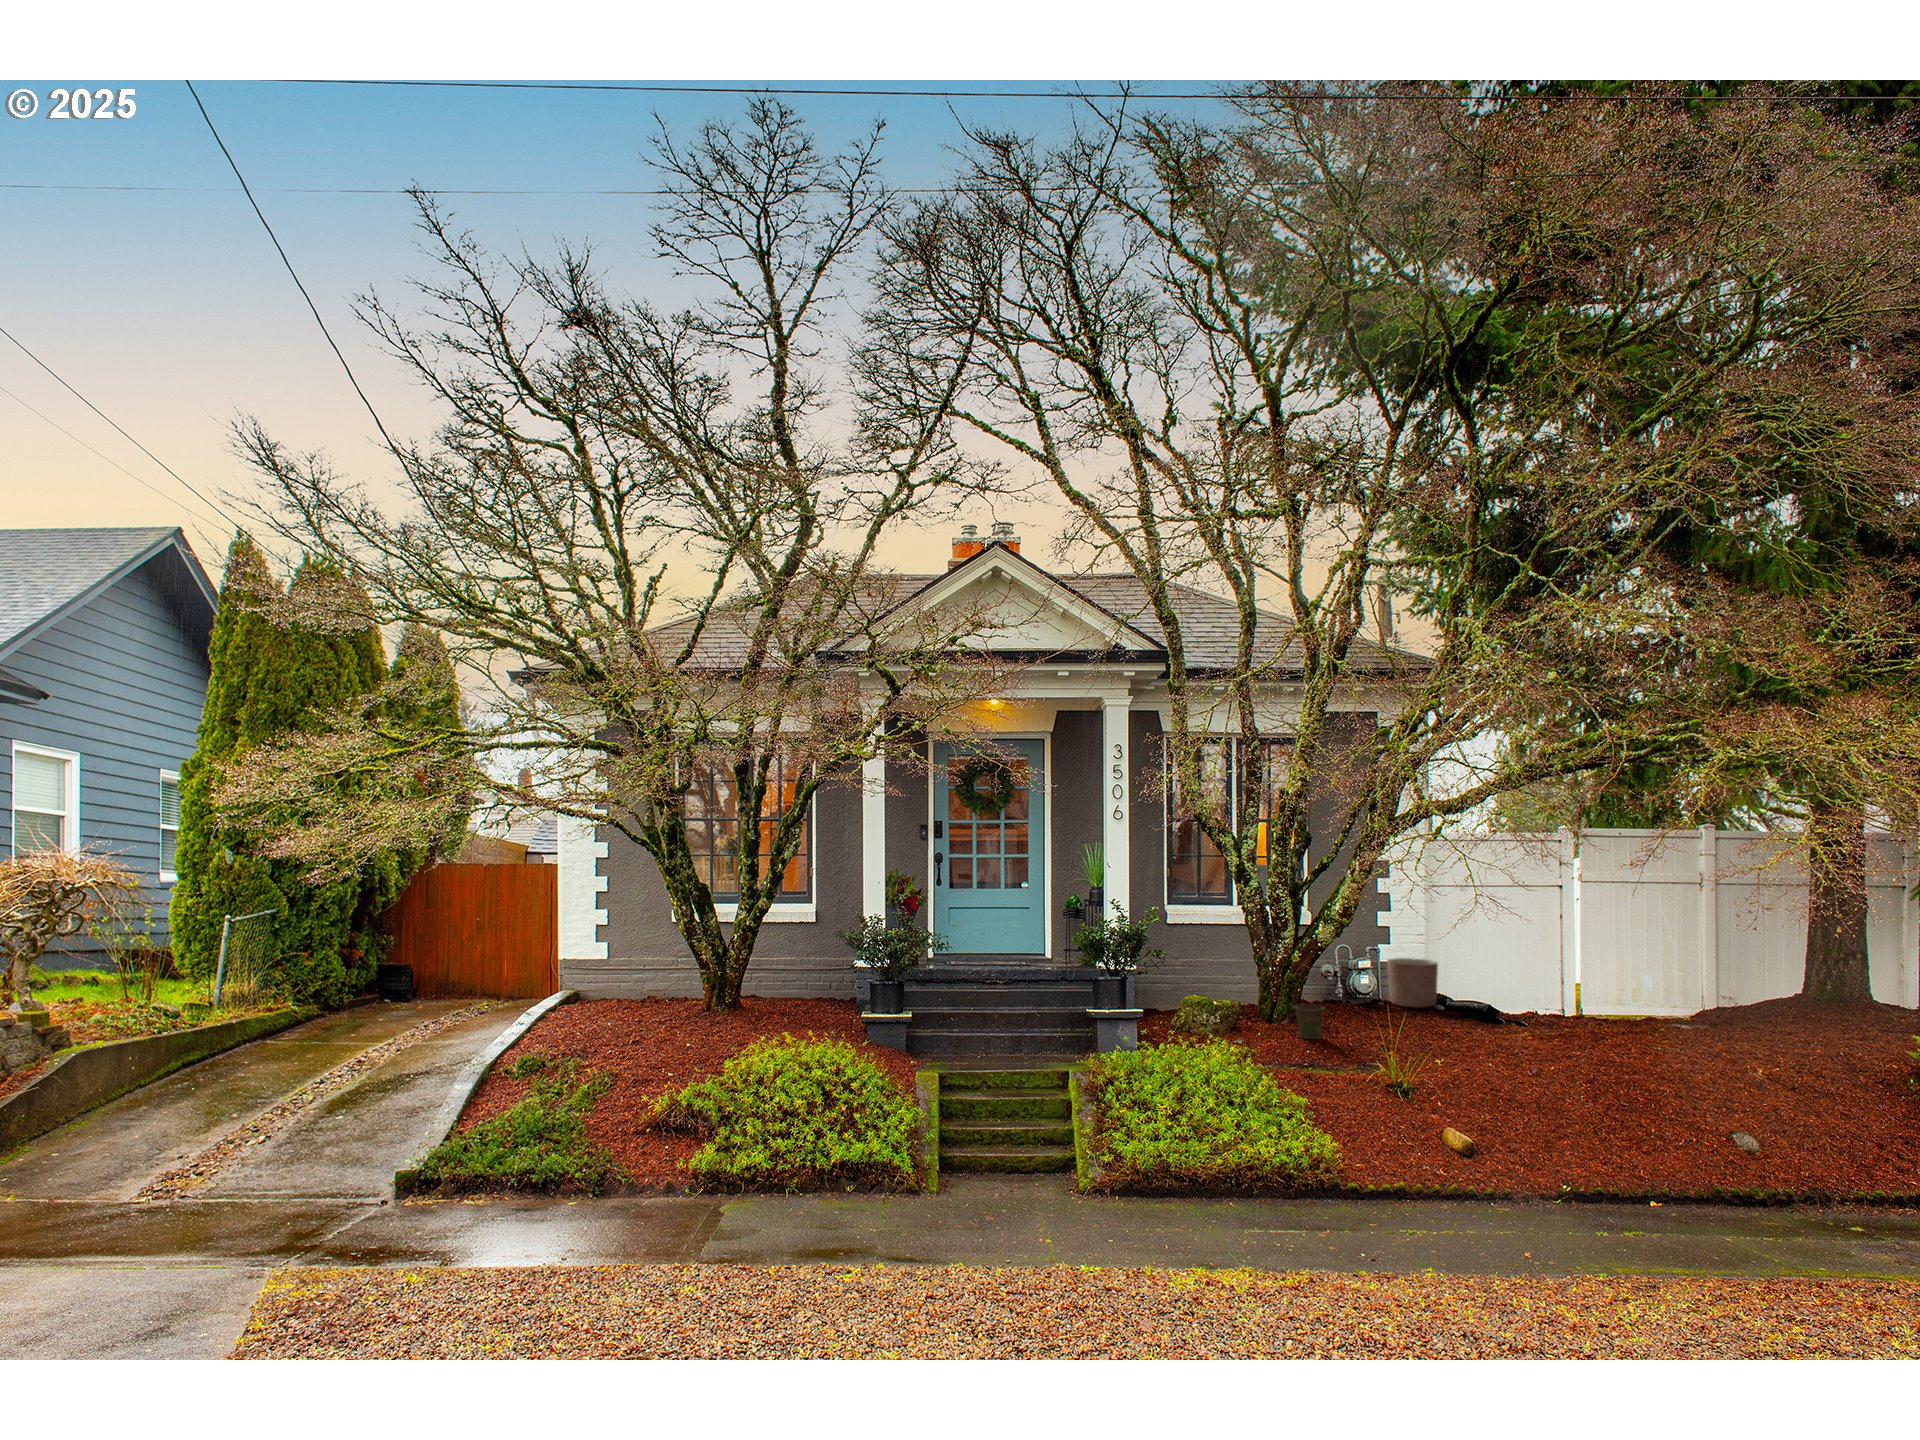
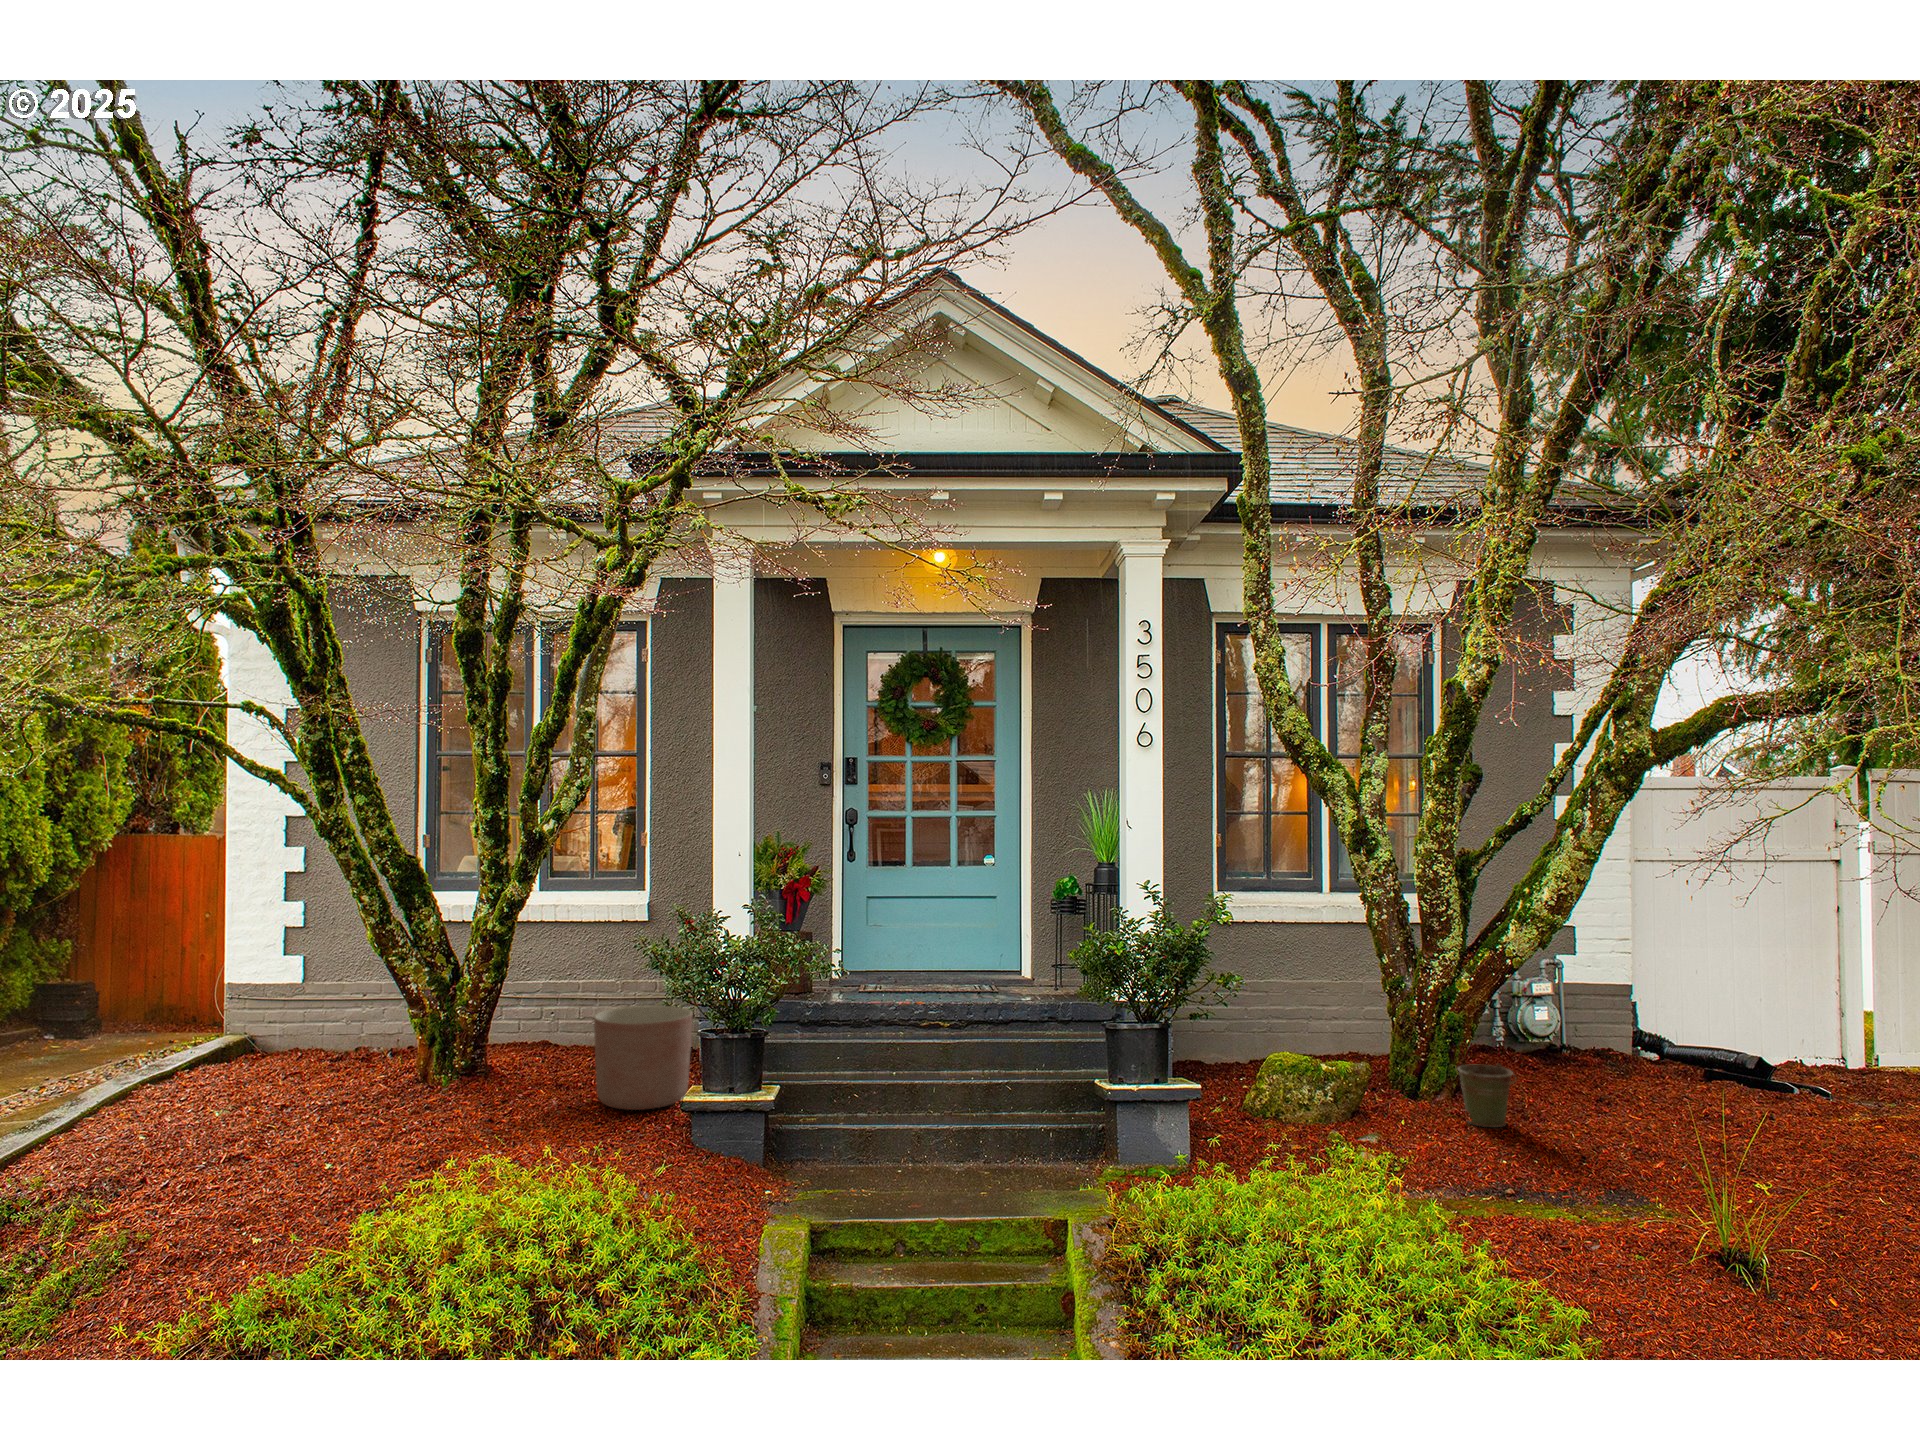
planter: present [1387,958,1438,1008] -> present [594,1006,693,1110]

